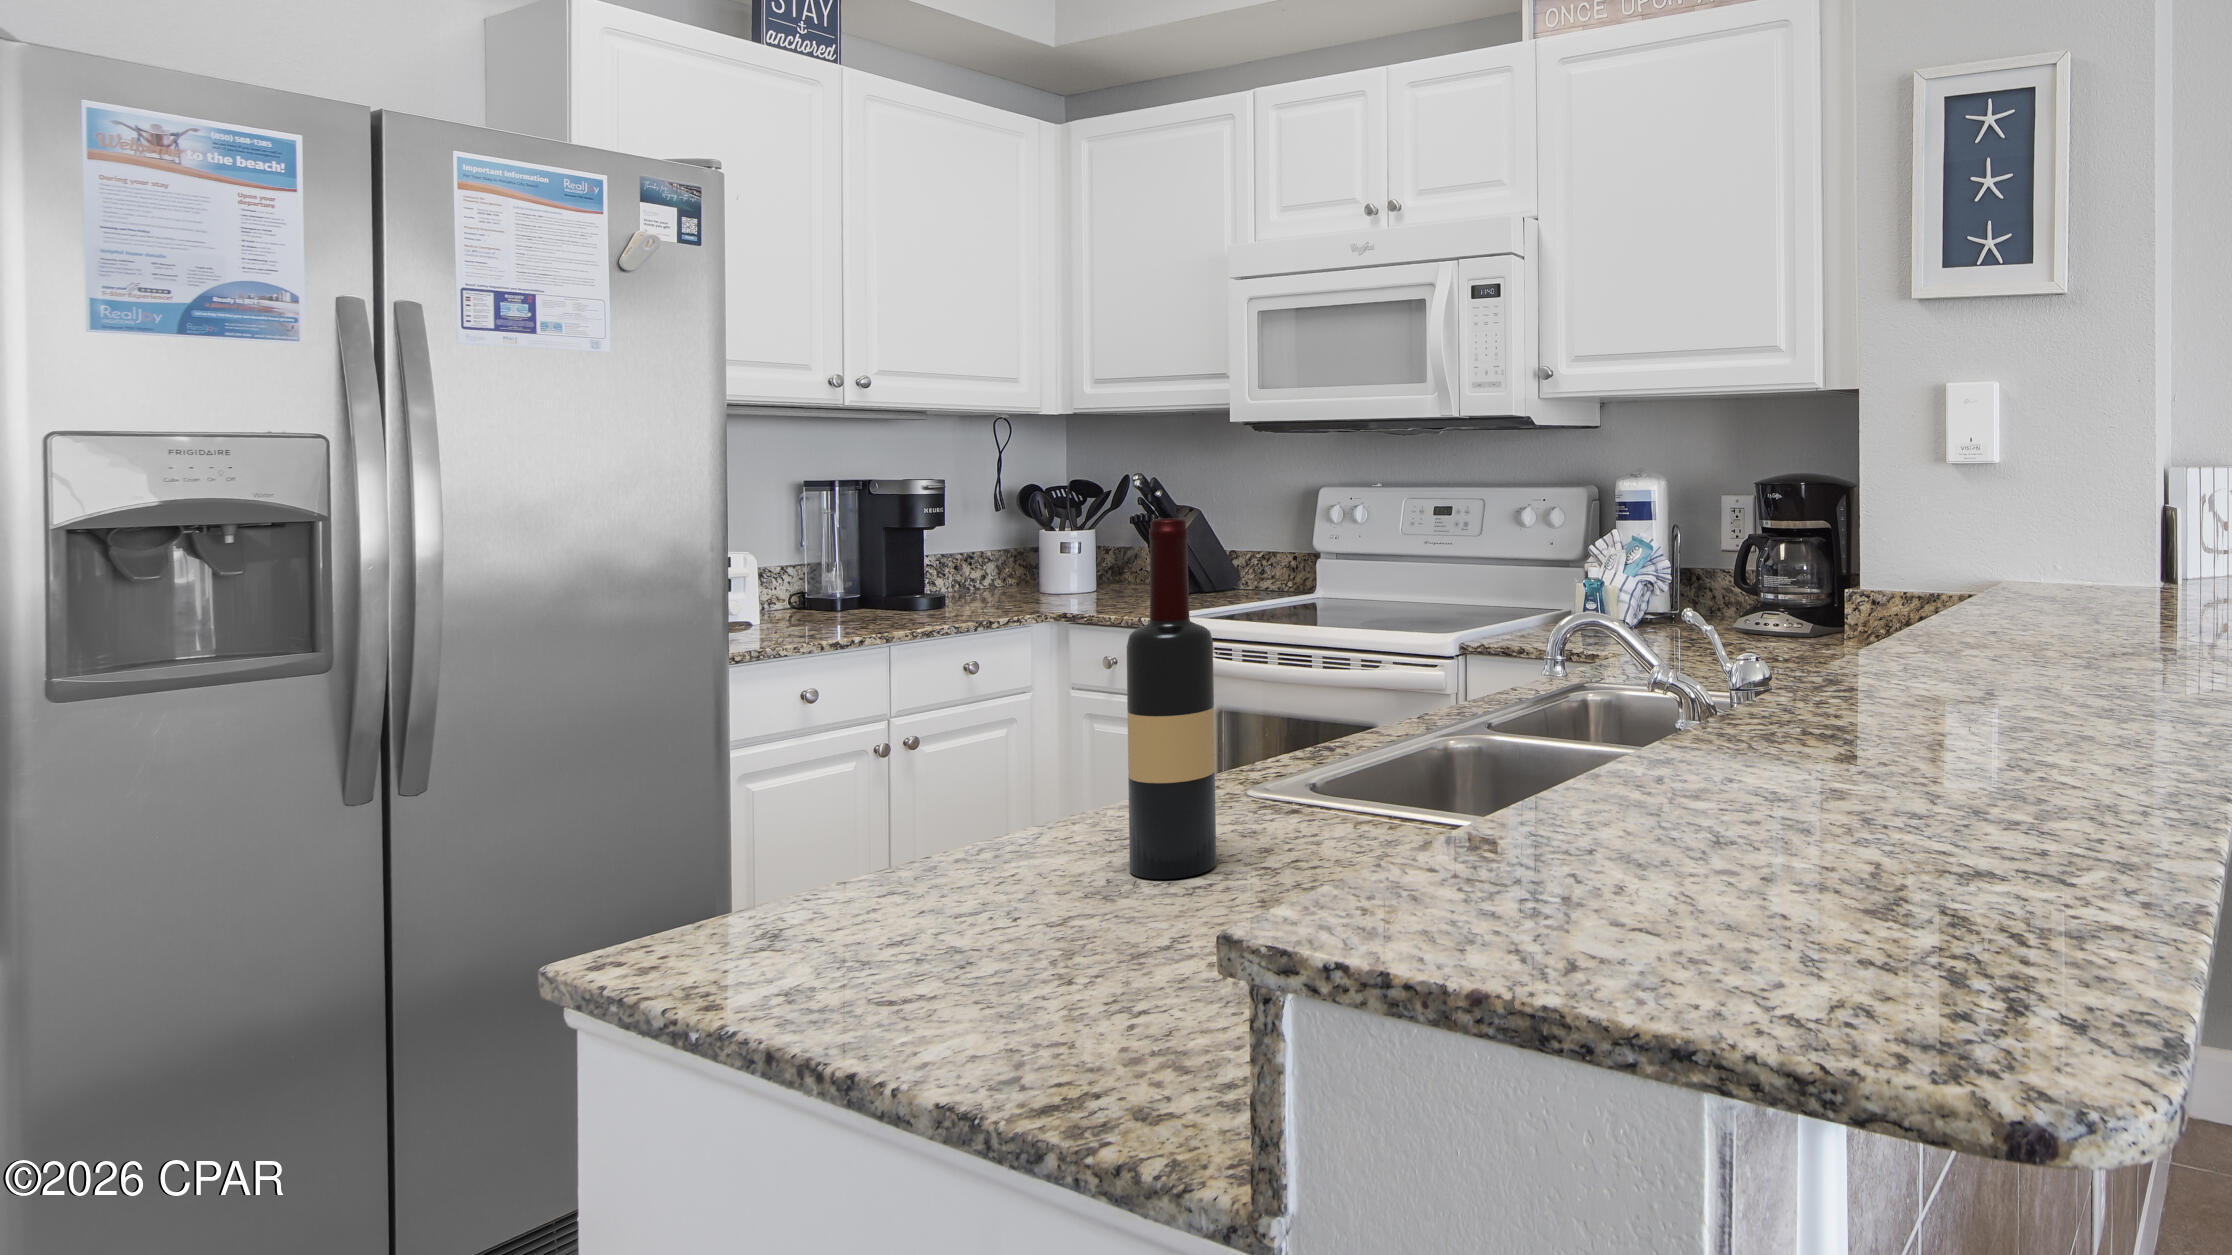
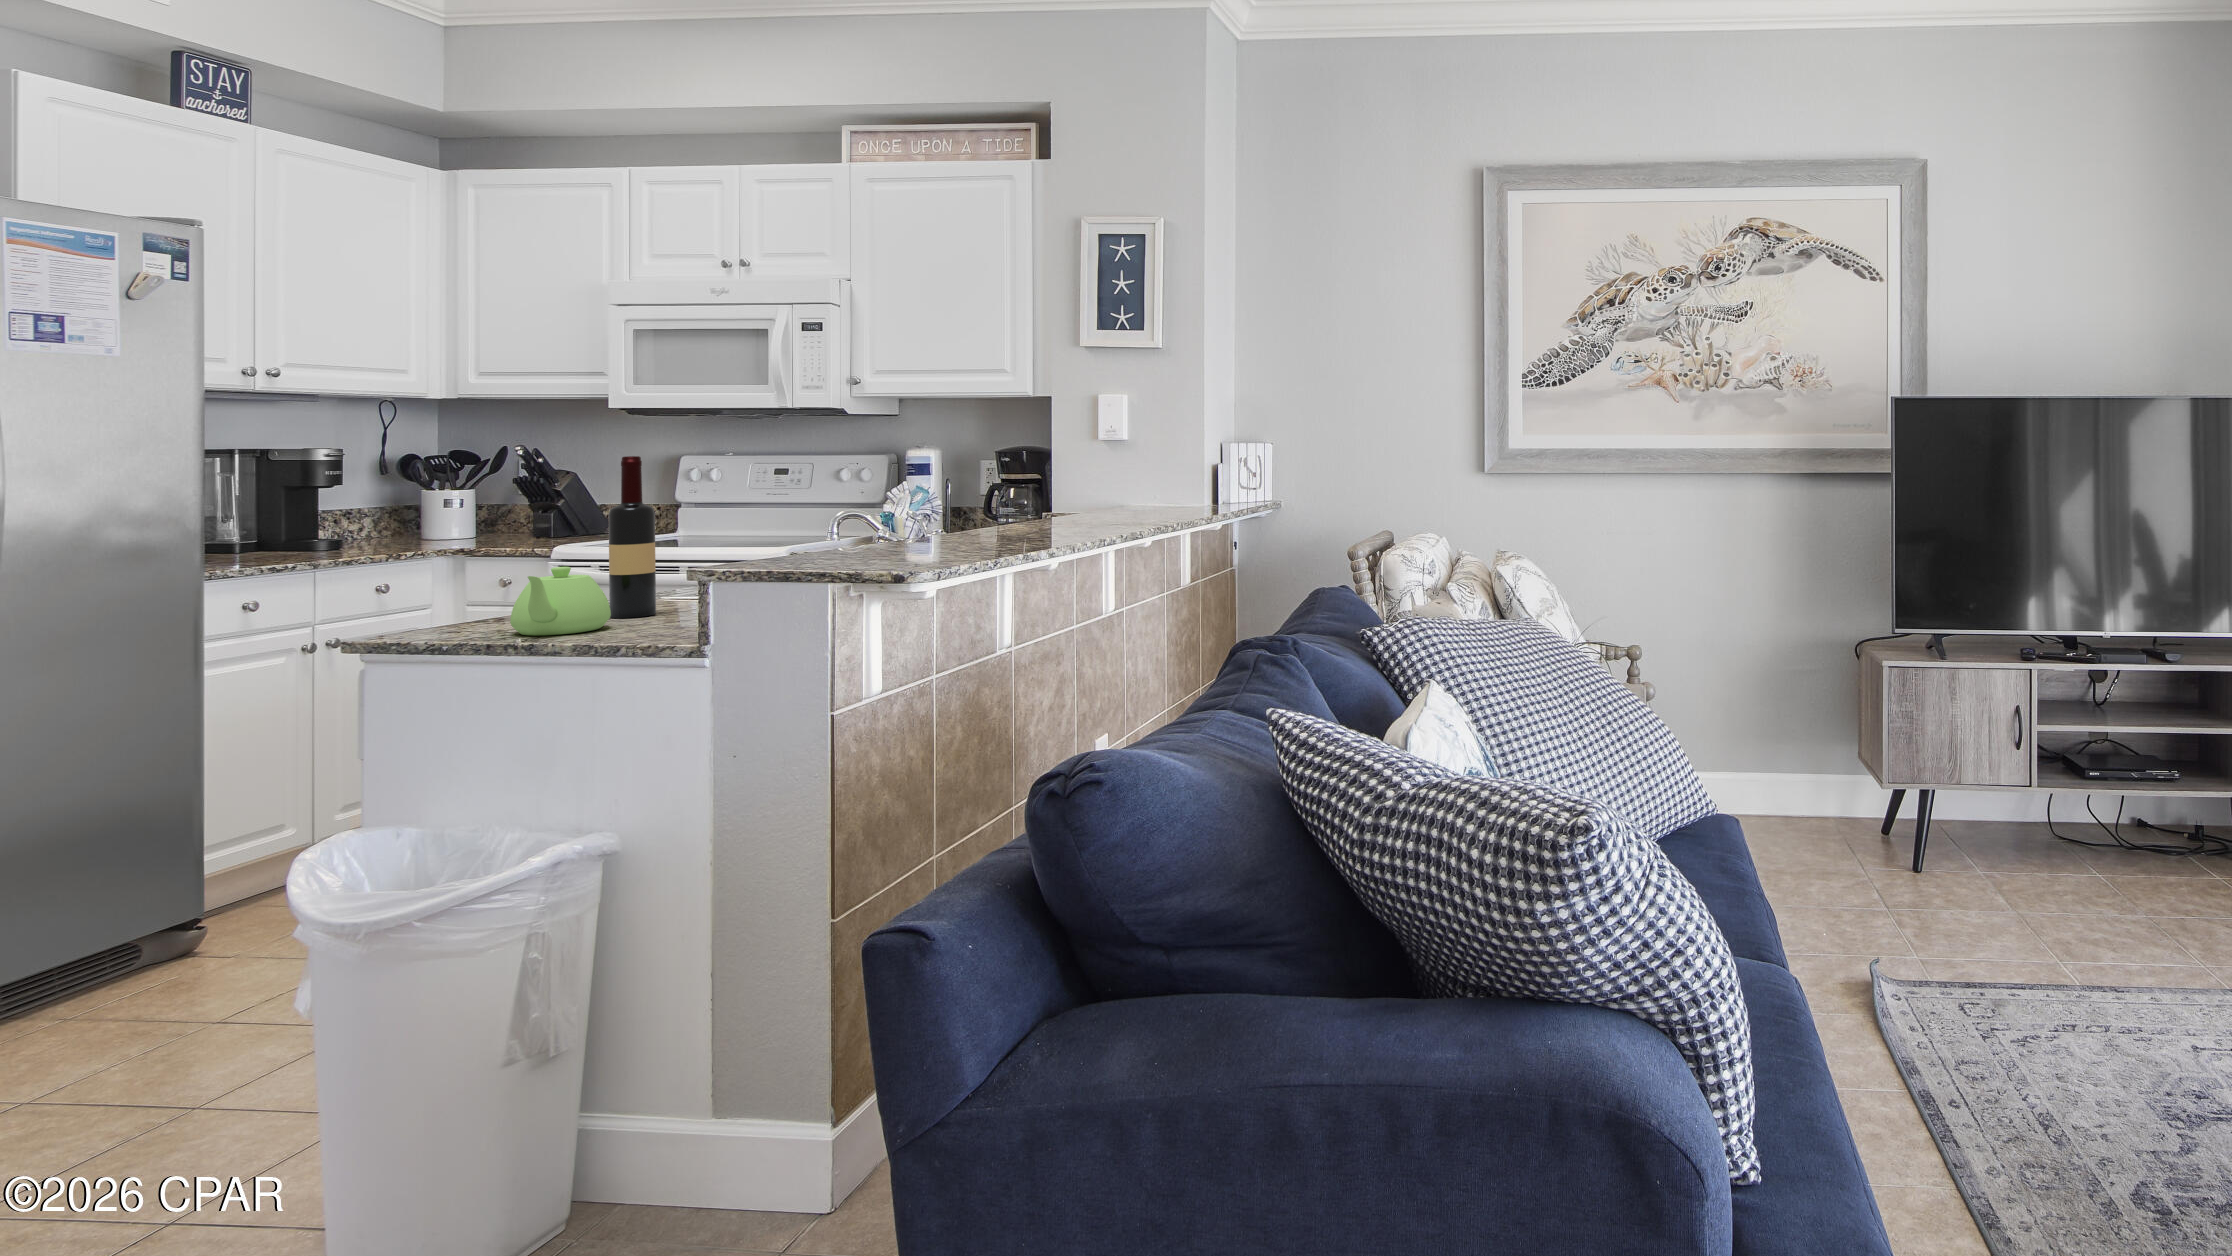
teapot: none [903,786,1107,966] -> present [510,567,611,636]

